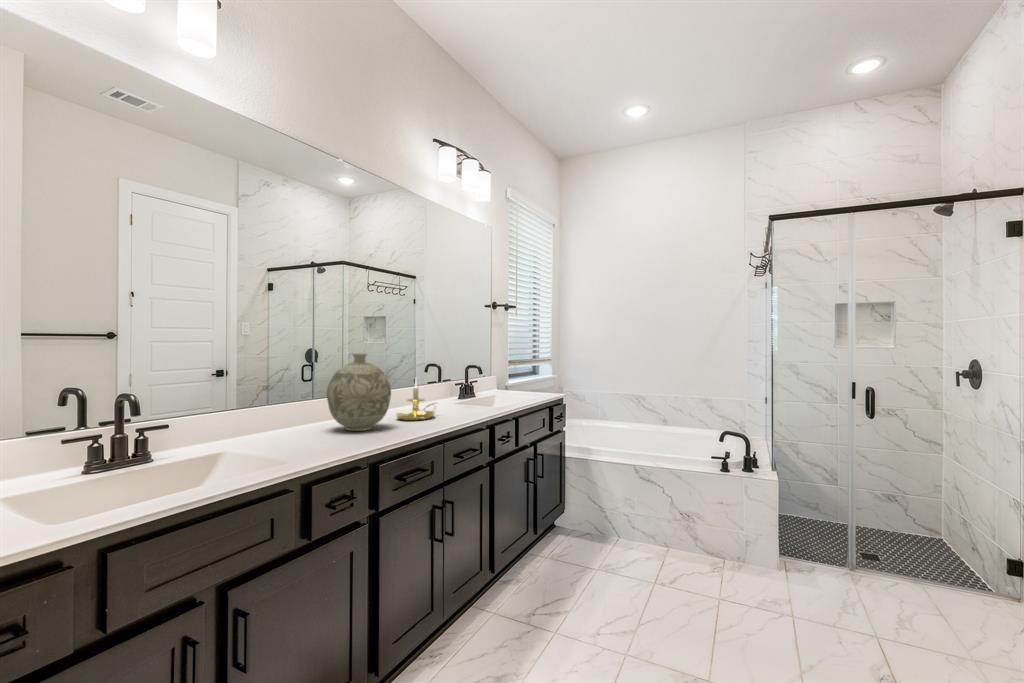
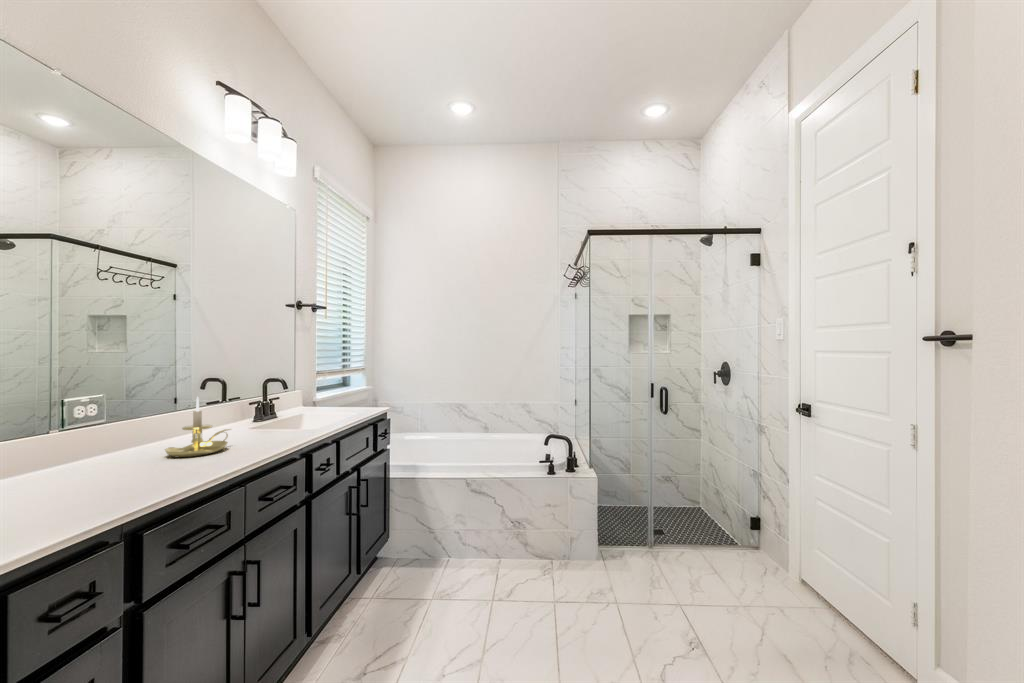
decorative vase: present [327,353,391,431] -> none [38,365,159,483]

